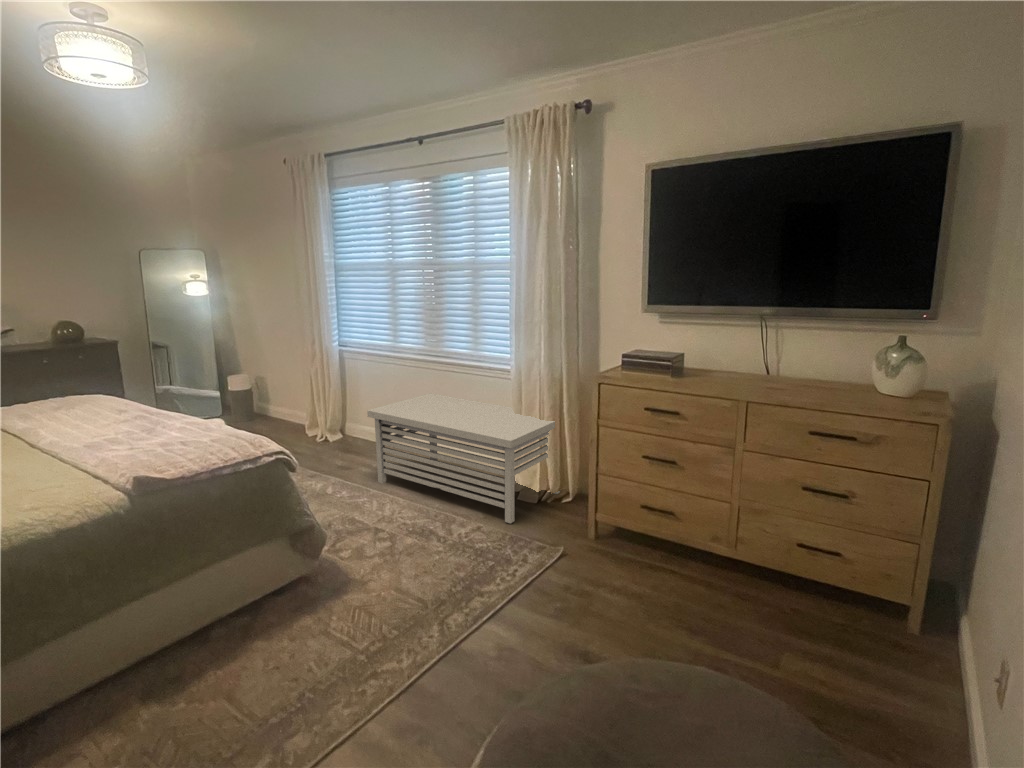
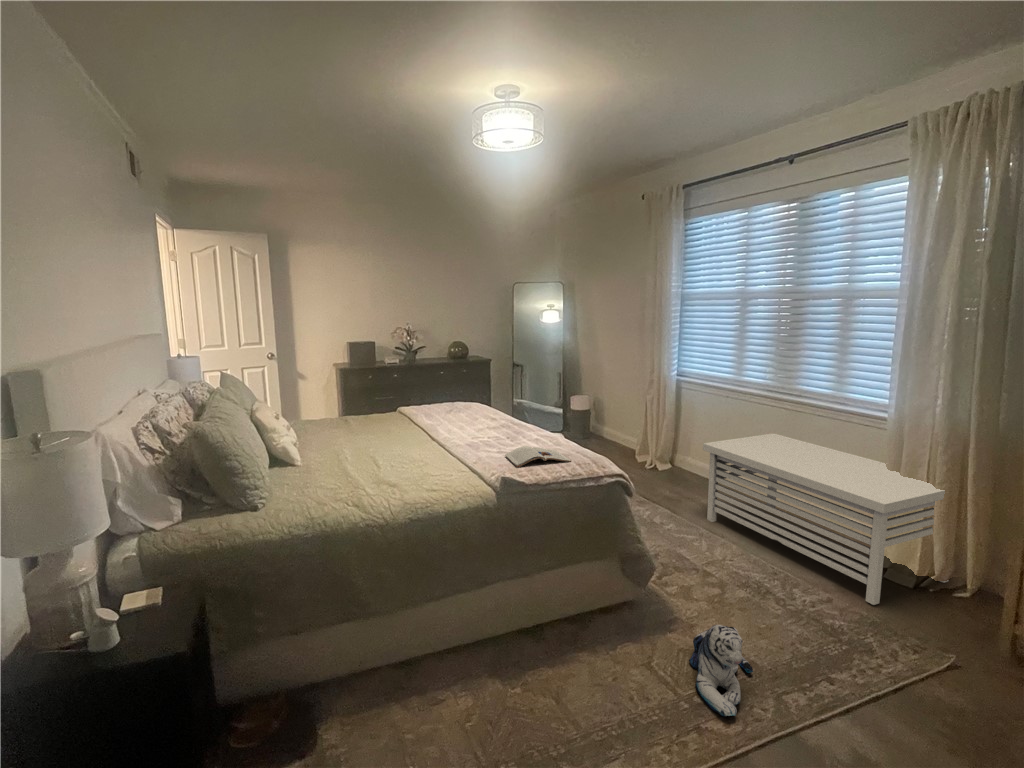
magazine: none [137,438,223,464] -> present [505,446,571,467]
plush toy: none [363,571,419,651] -> present [689,625,753,716]

